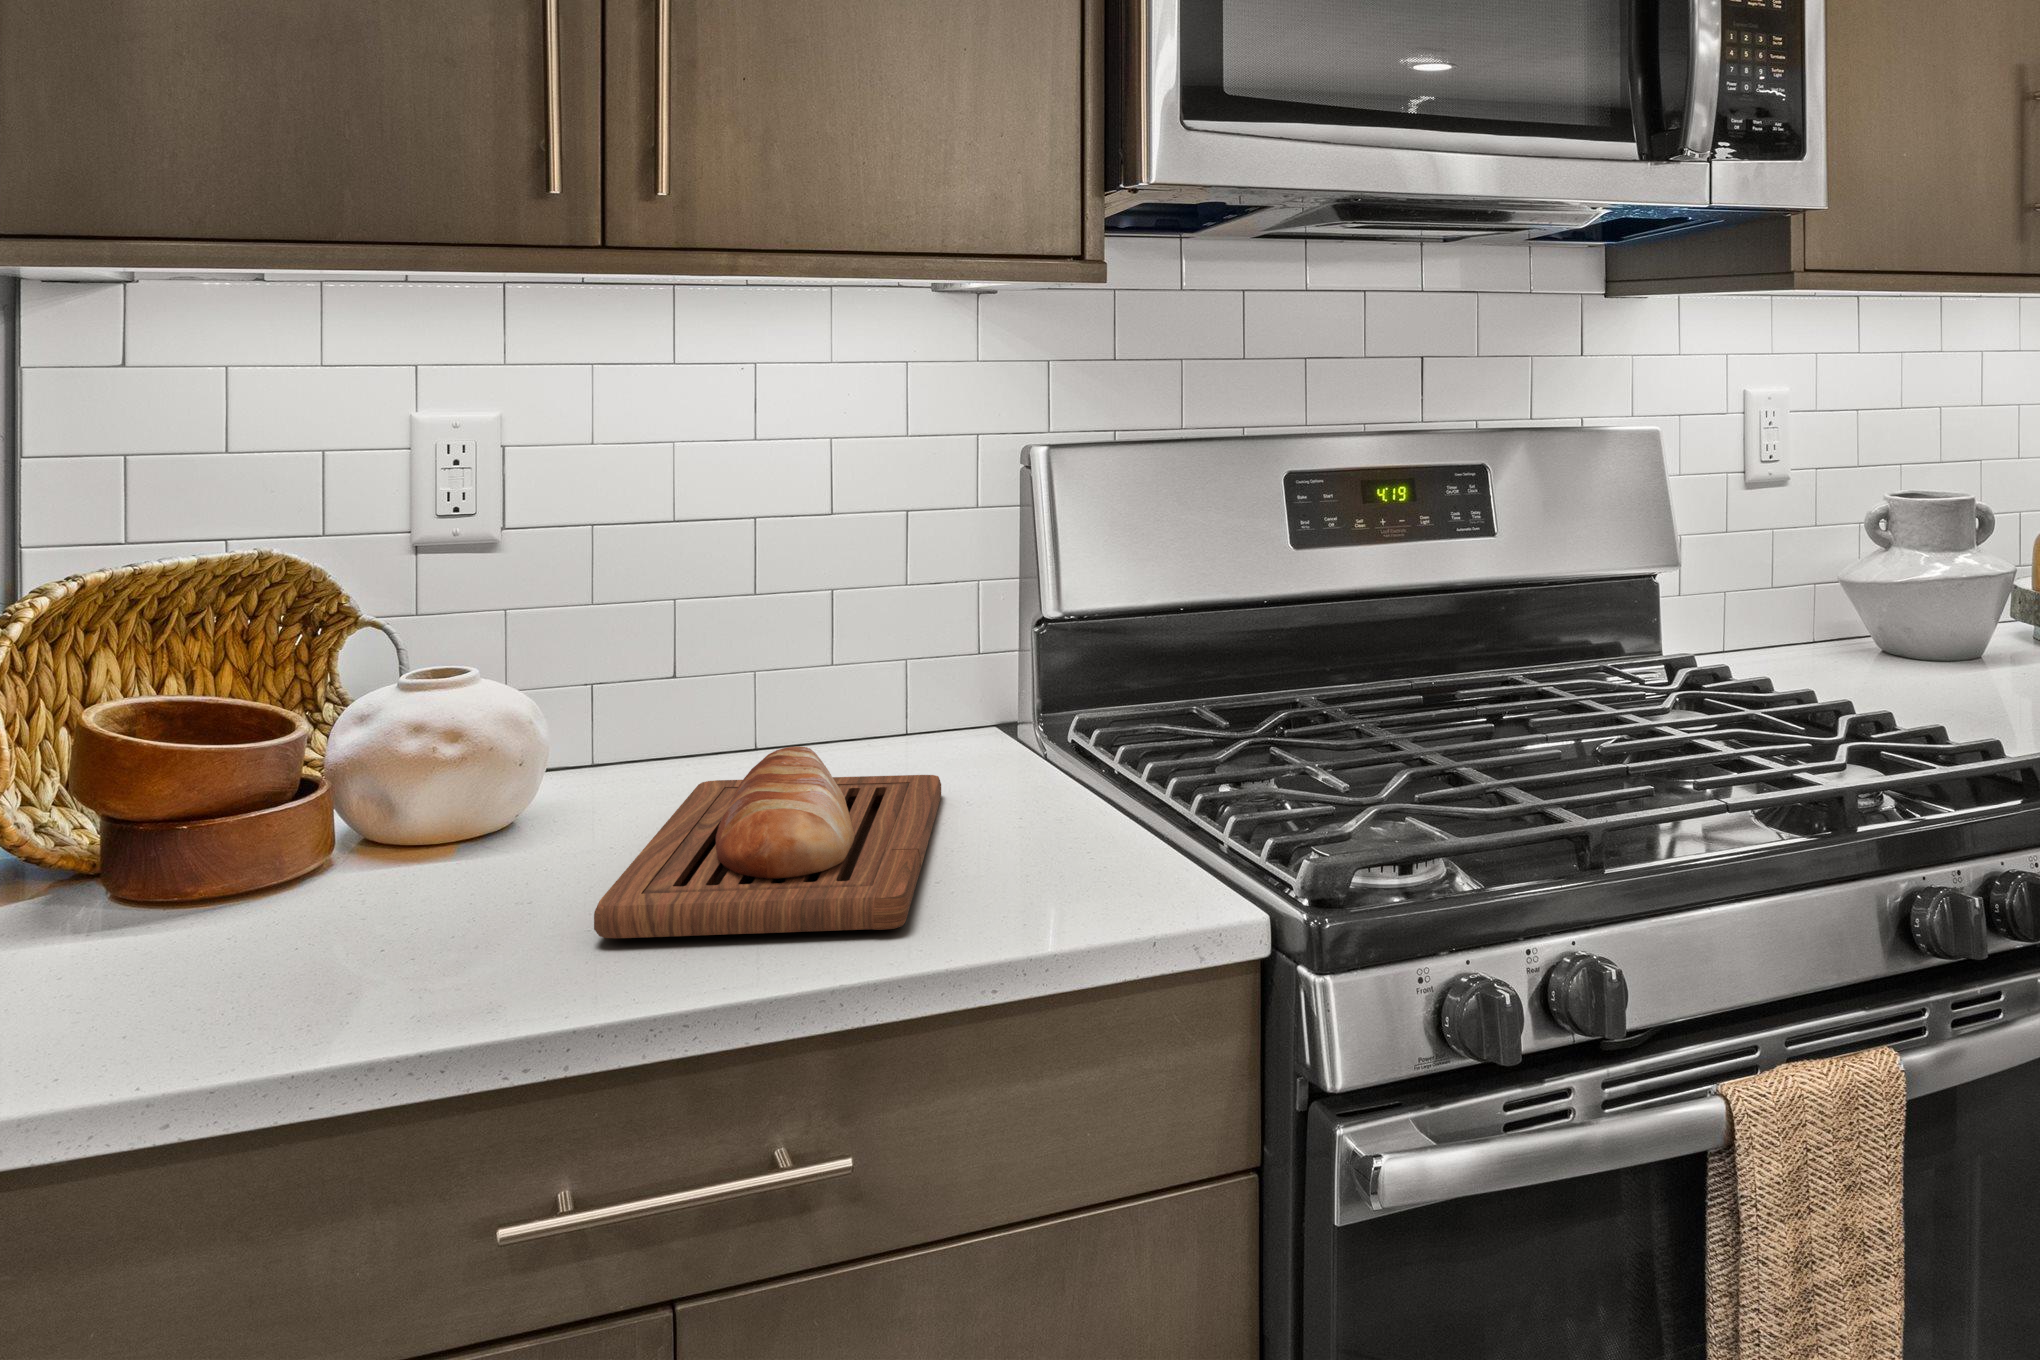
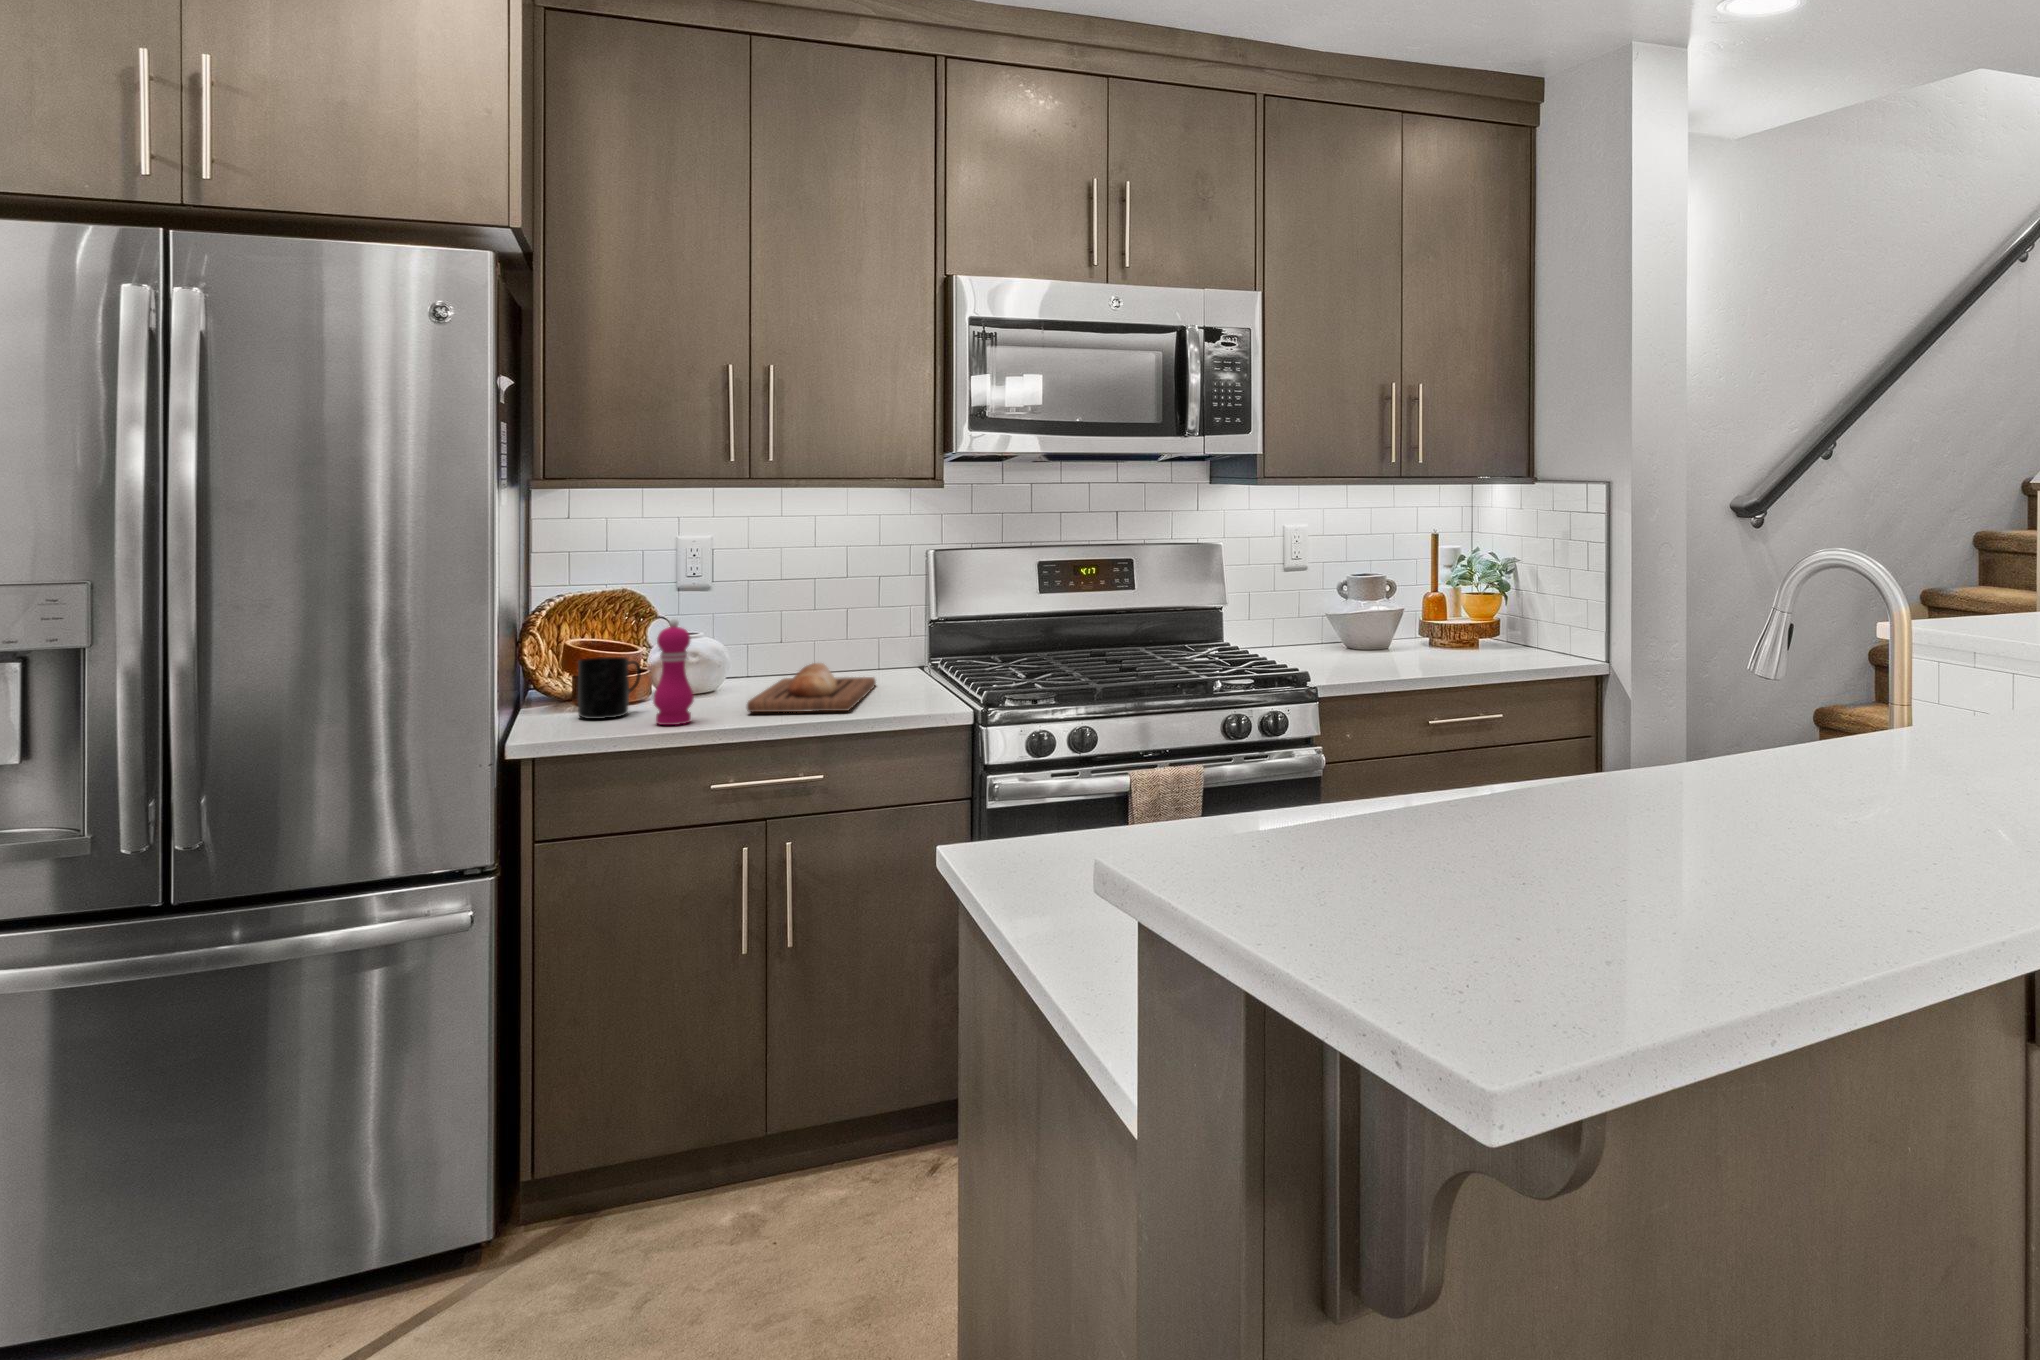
pepper mill: none [289,662,423,1014] -> present [653,619,694,725]
mug: none [70,766,281,976] -> present [578,657,641,719]

